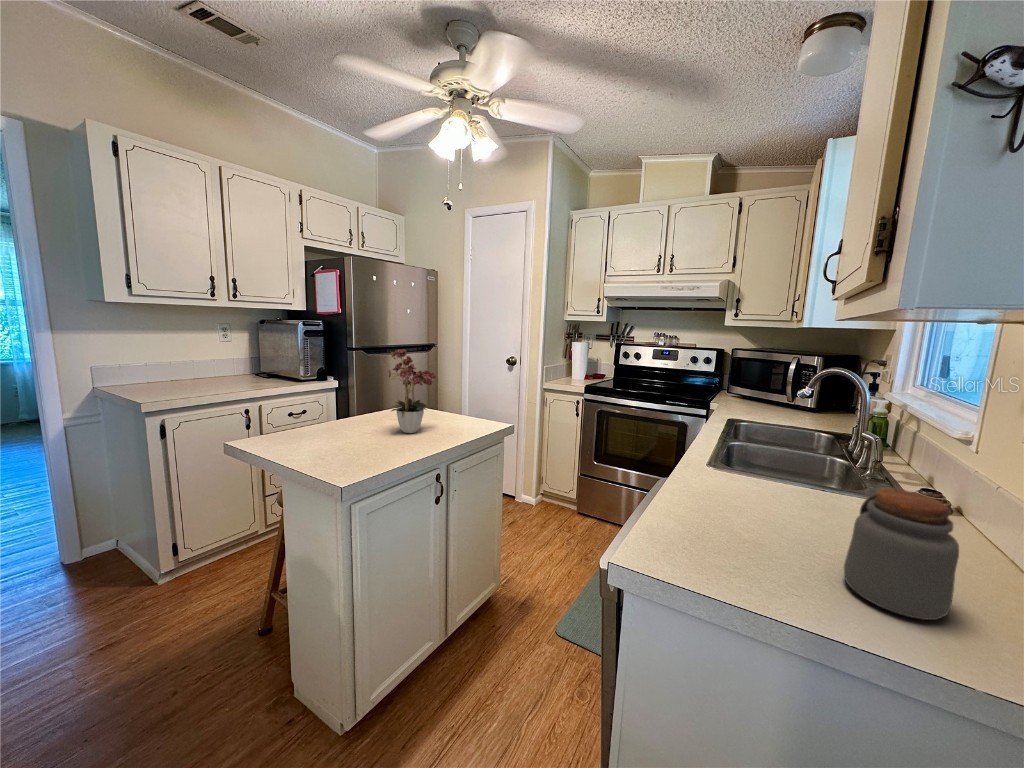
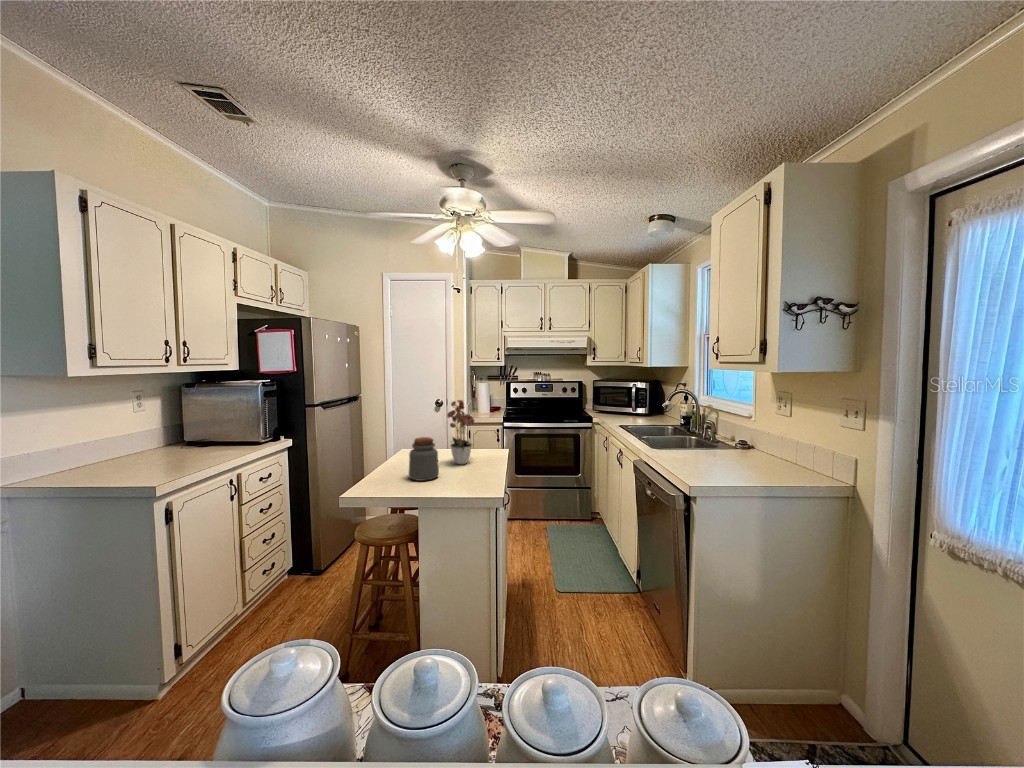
jar: present [844,488,959,620] -> present [409,437,439,481]

